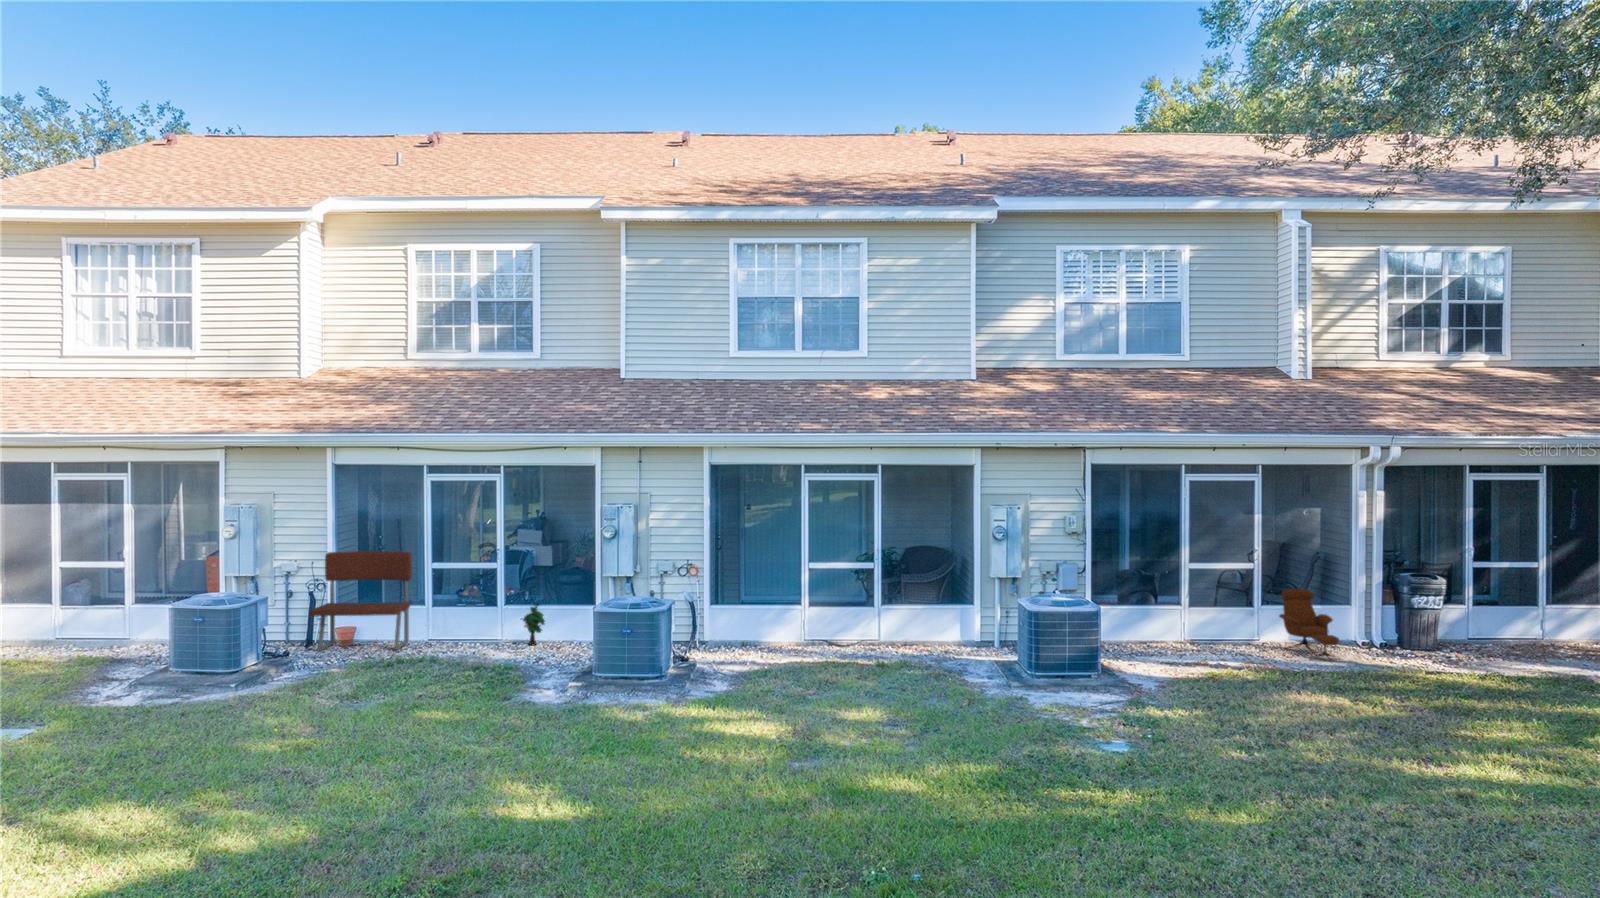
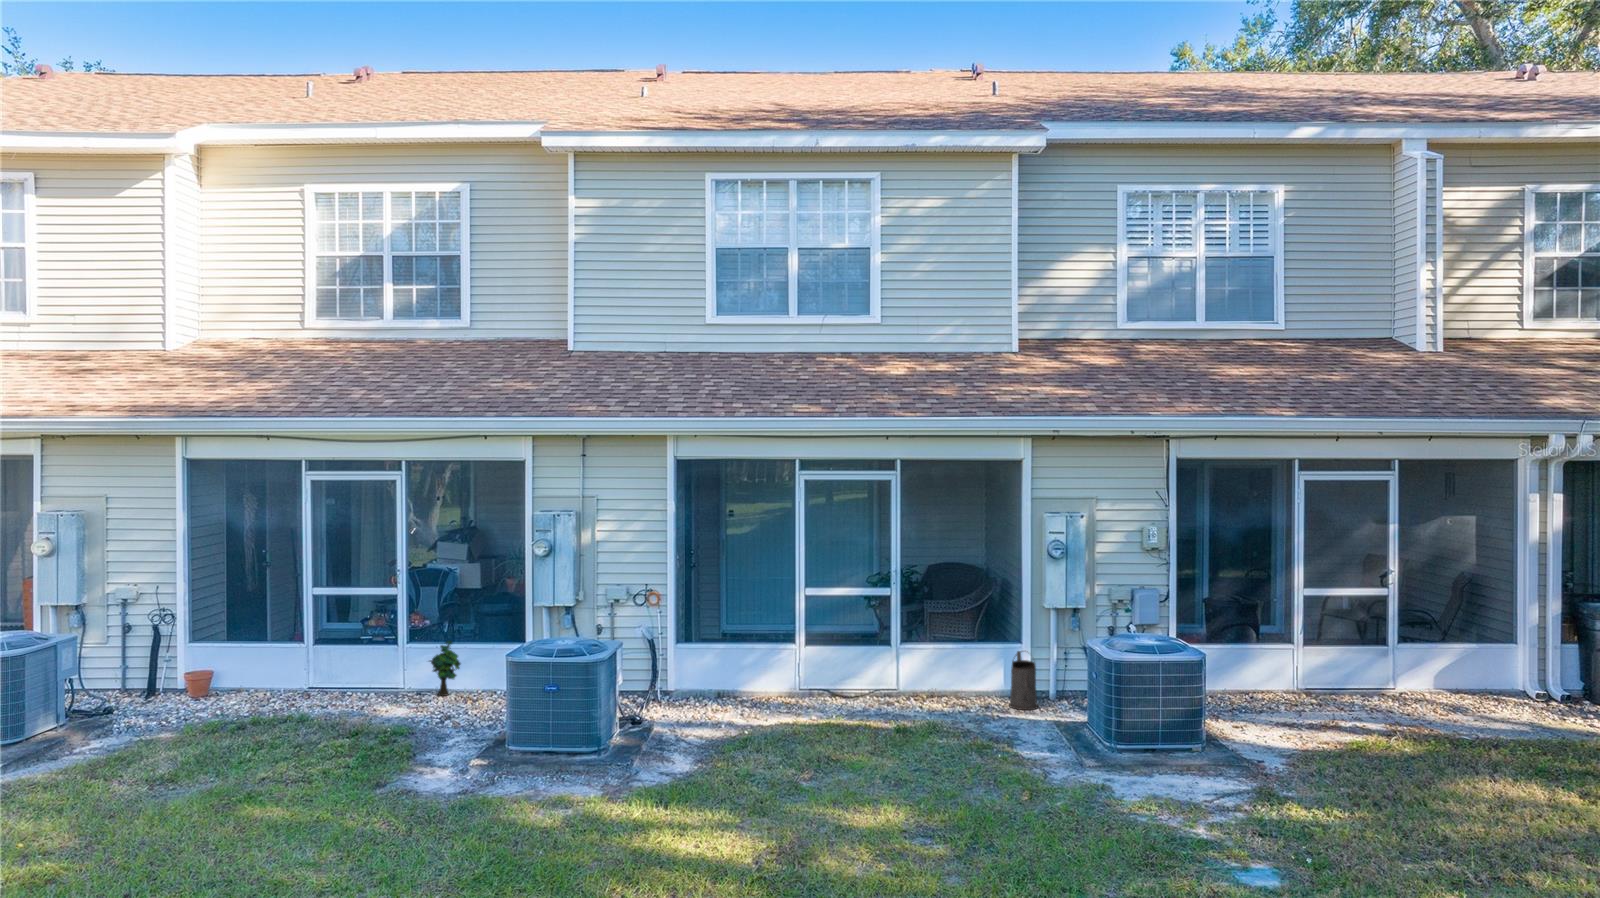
bench: present [309,551,412,651] -> none [142,572,287,706]
lounge chair: present [1279,589,1339,659] -> none [1424,622,1517,723]
watering can: none [963,610,985,654] -> present [1009,651,1038,710]

